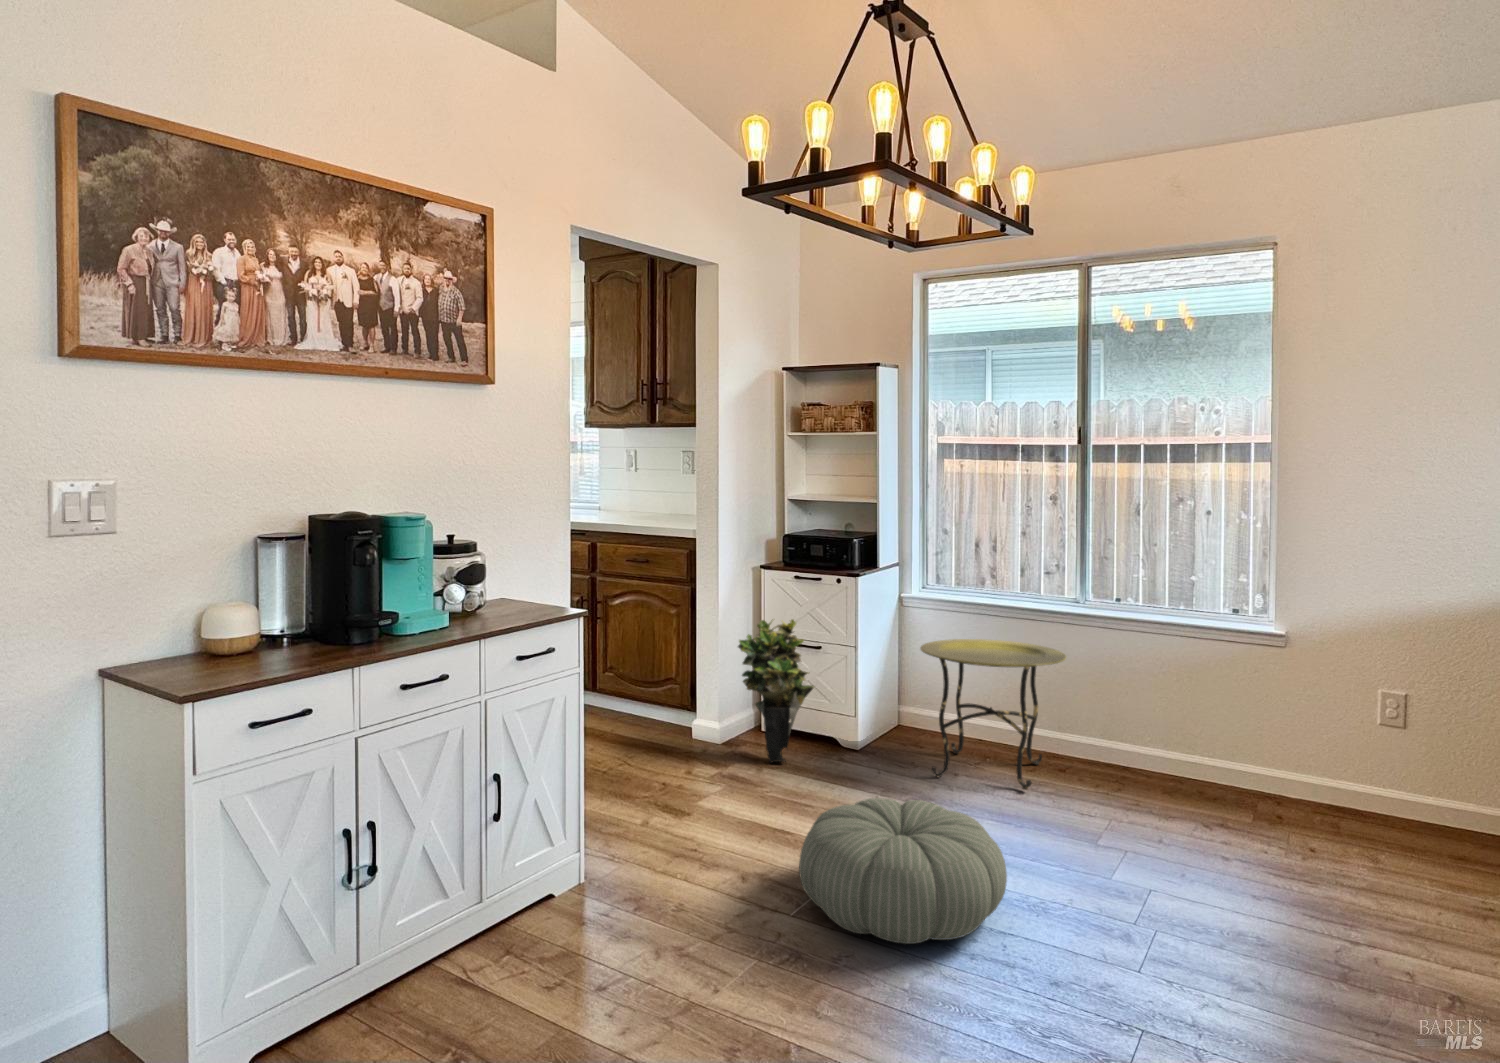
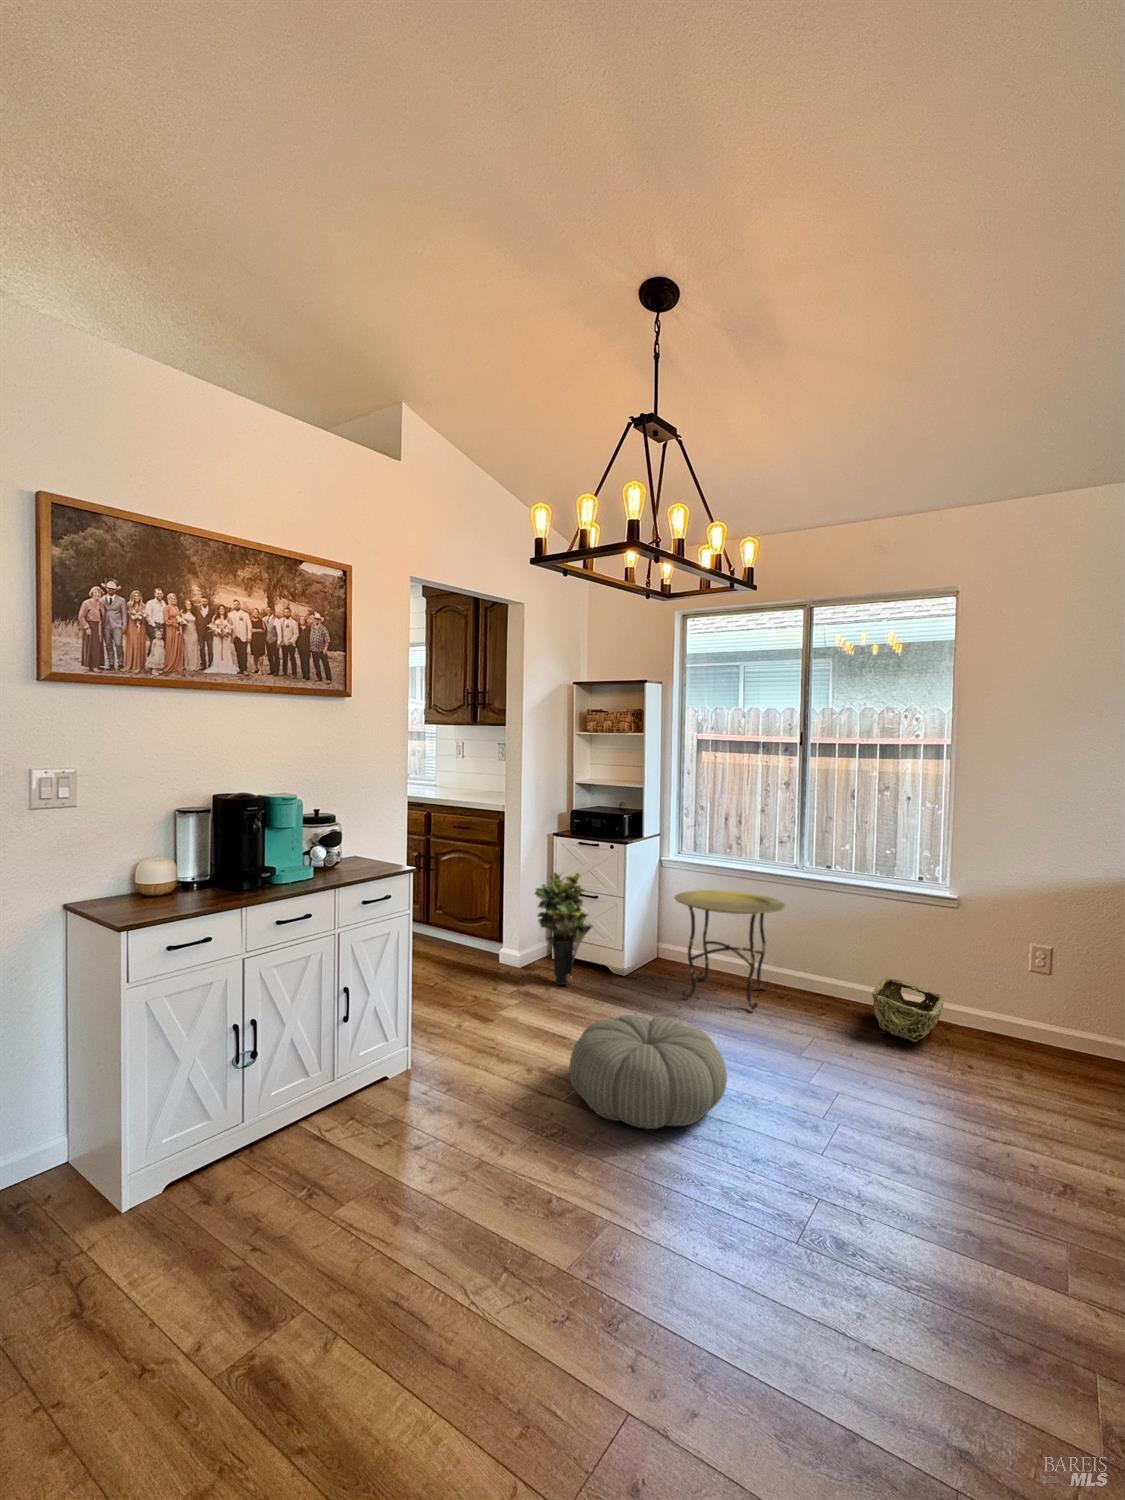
woven basket: none [1182,746,1275,827] -> present [872,978,944,1042]

